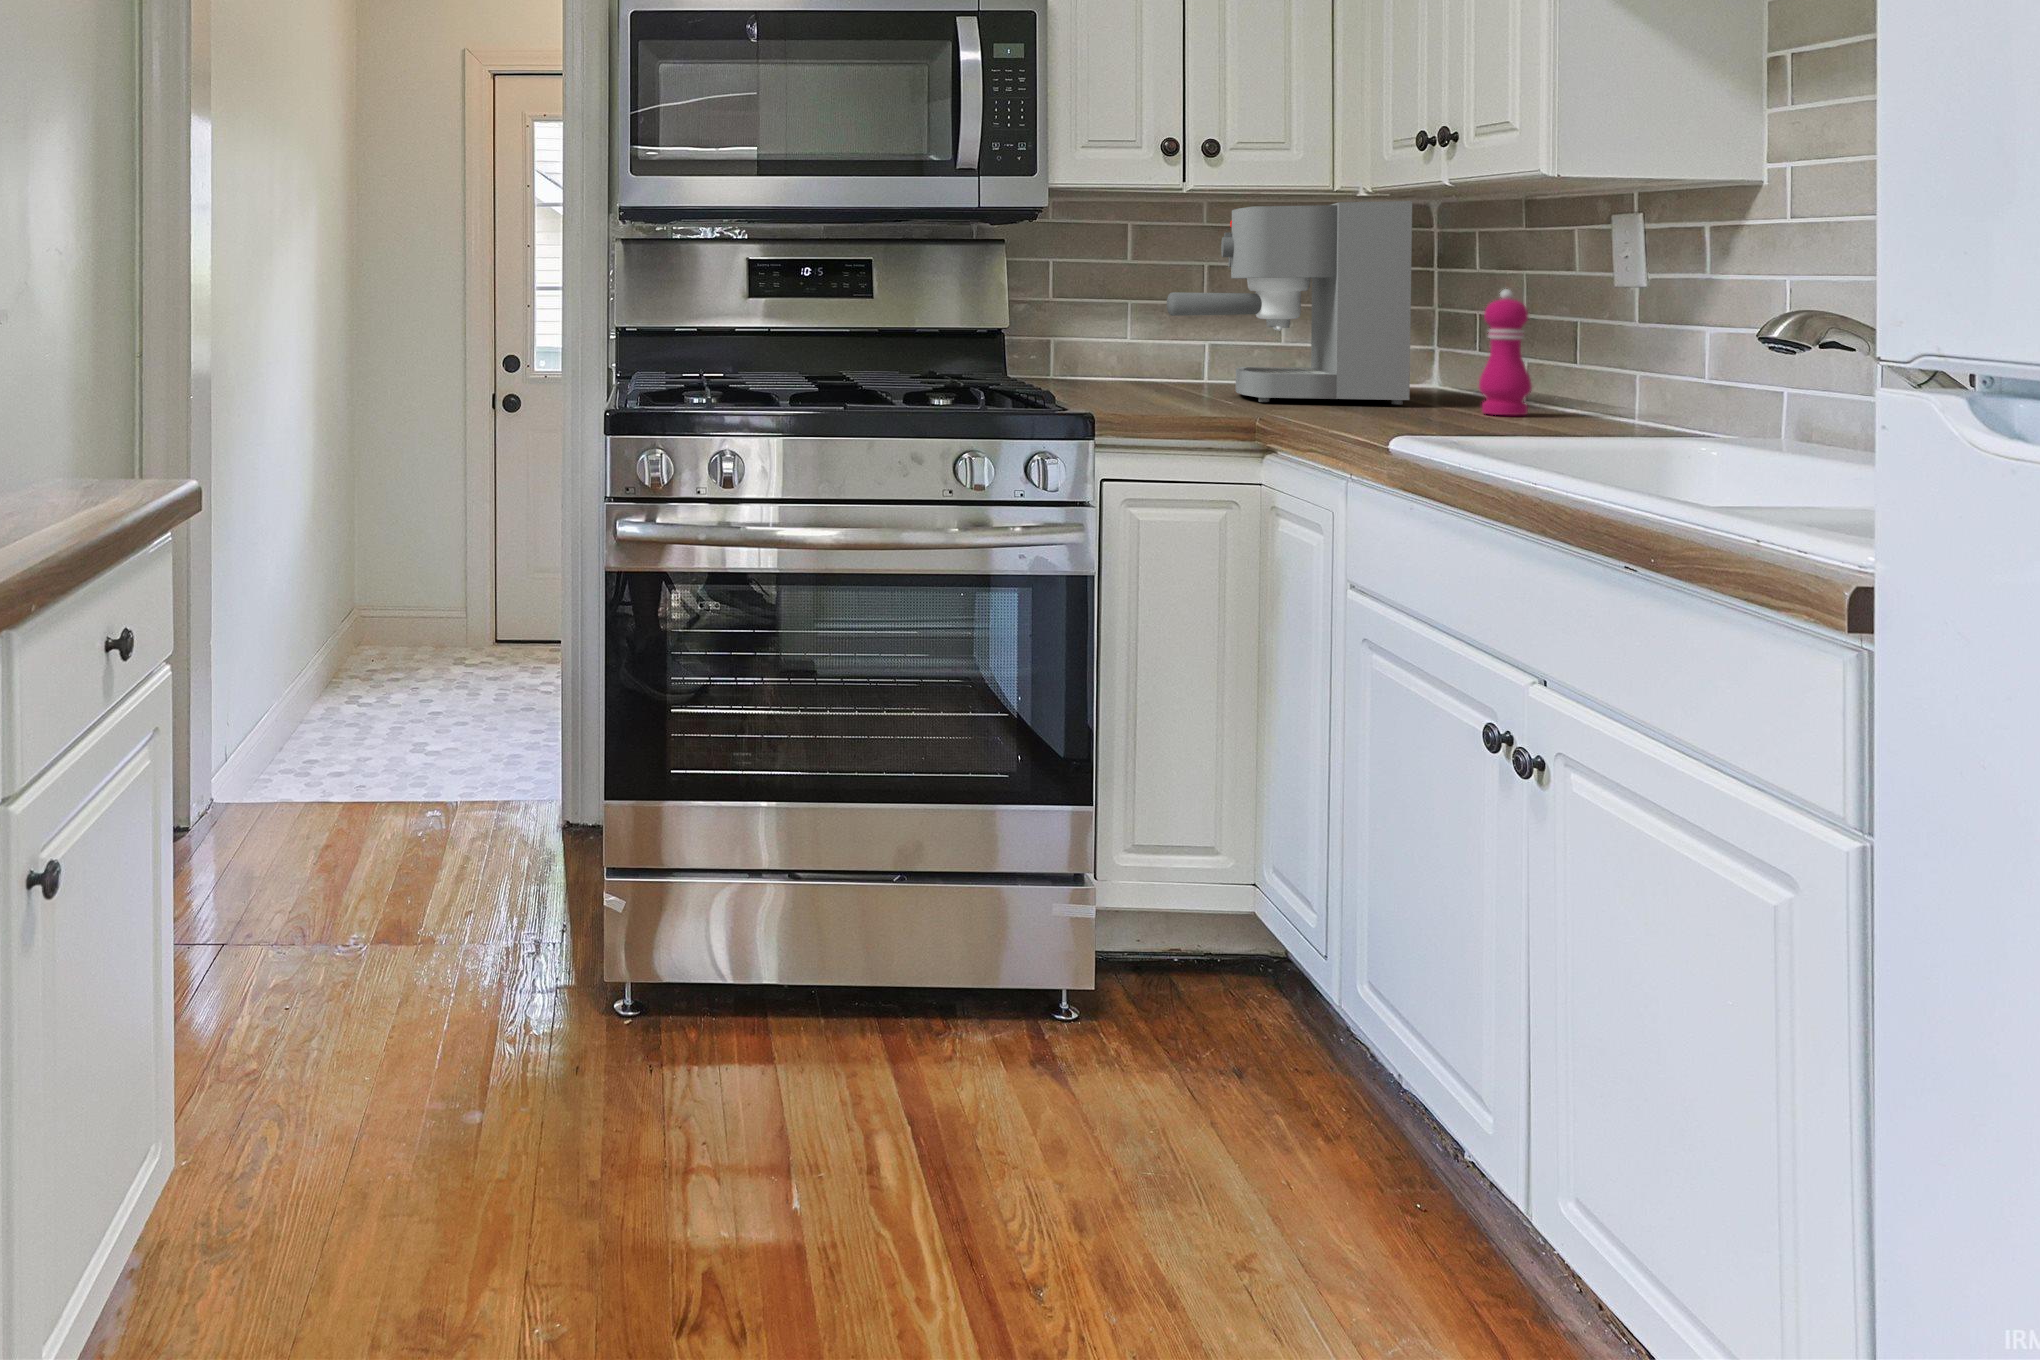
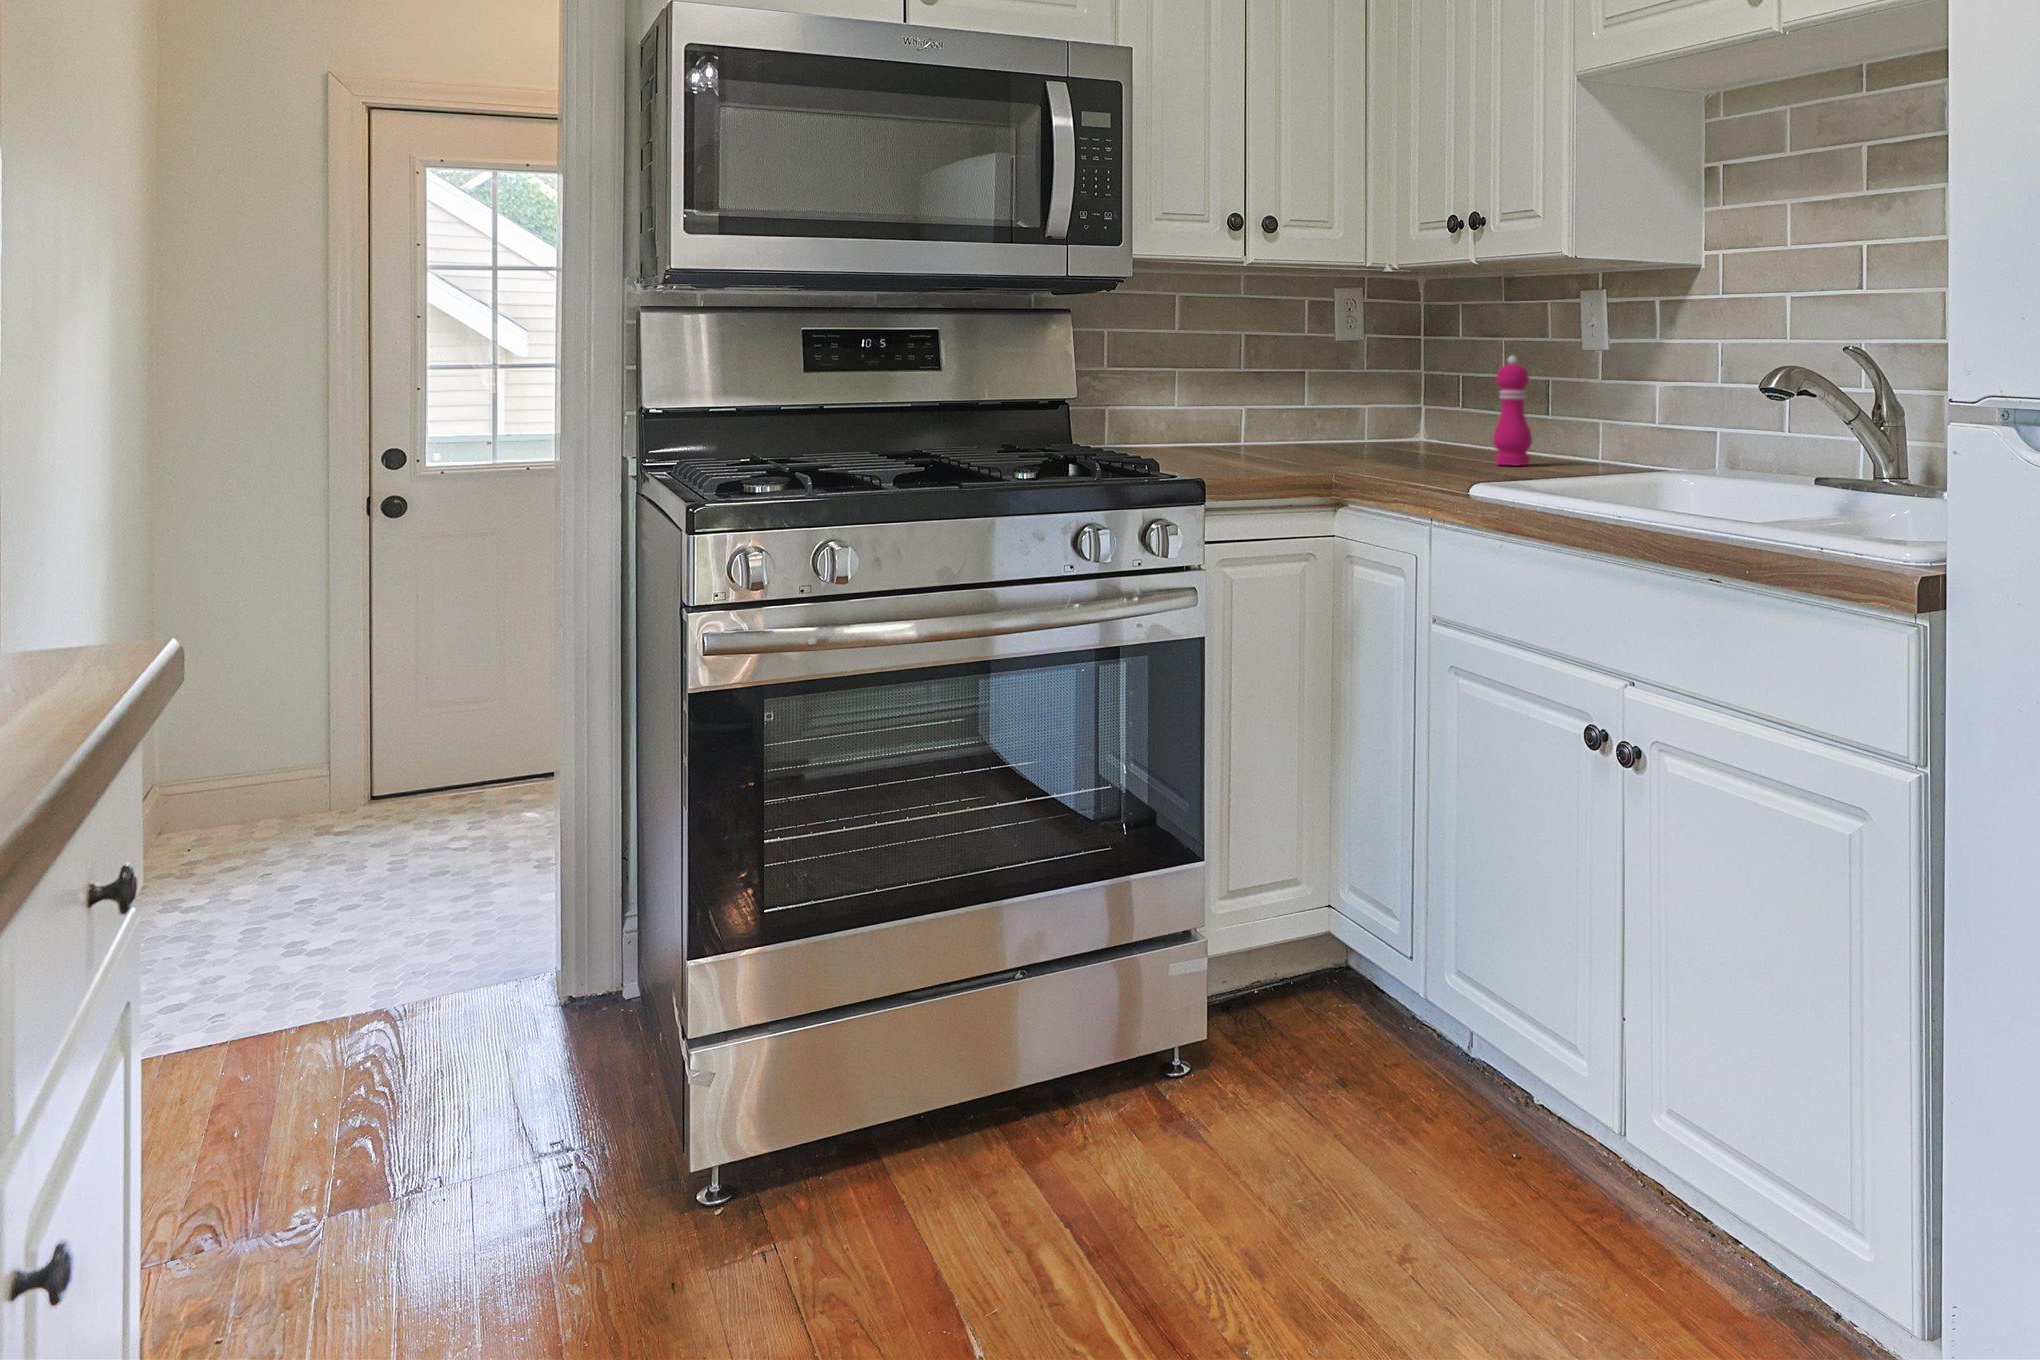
coffee maker: present [1167,201,1412,404] -> none [1230,276,1435,461]

